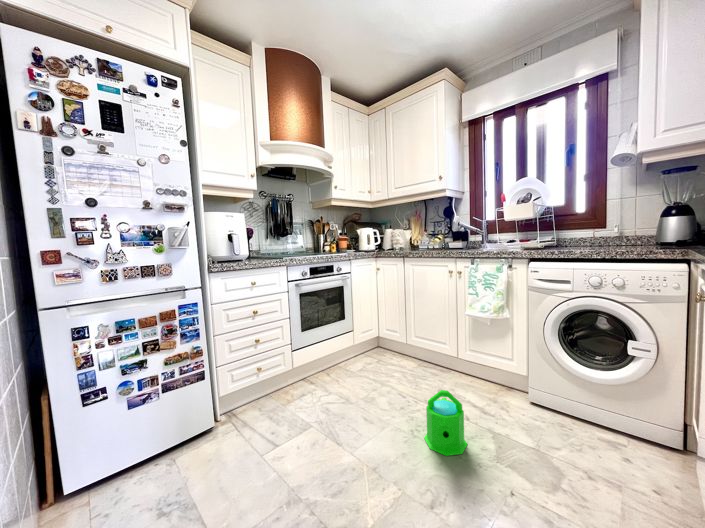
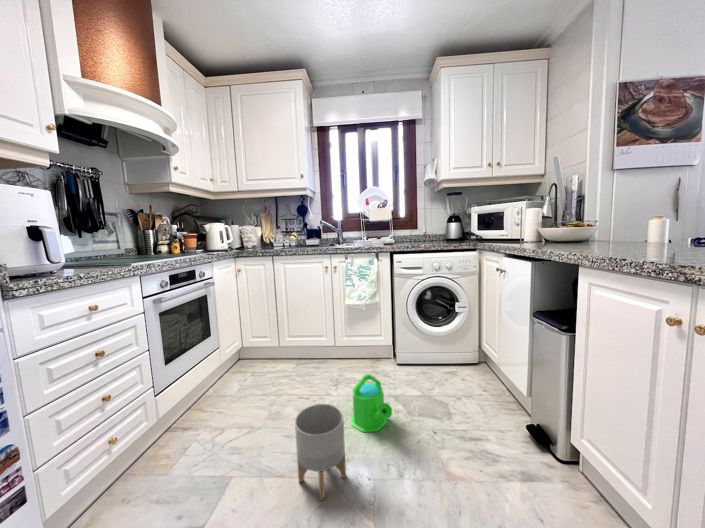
planter: none [341,395,386,479] -> present [295,404,346,500]

